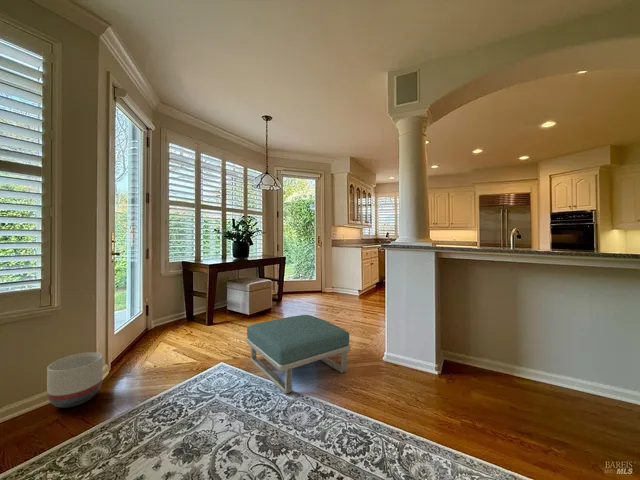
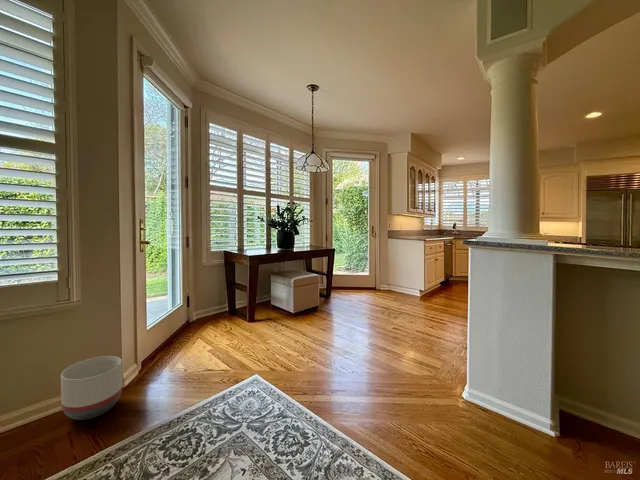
footstool: present [246,315,350,394] -> none [284,324,416,435]

